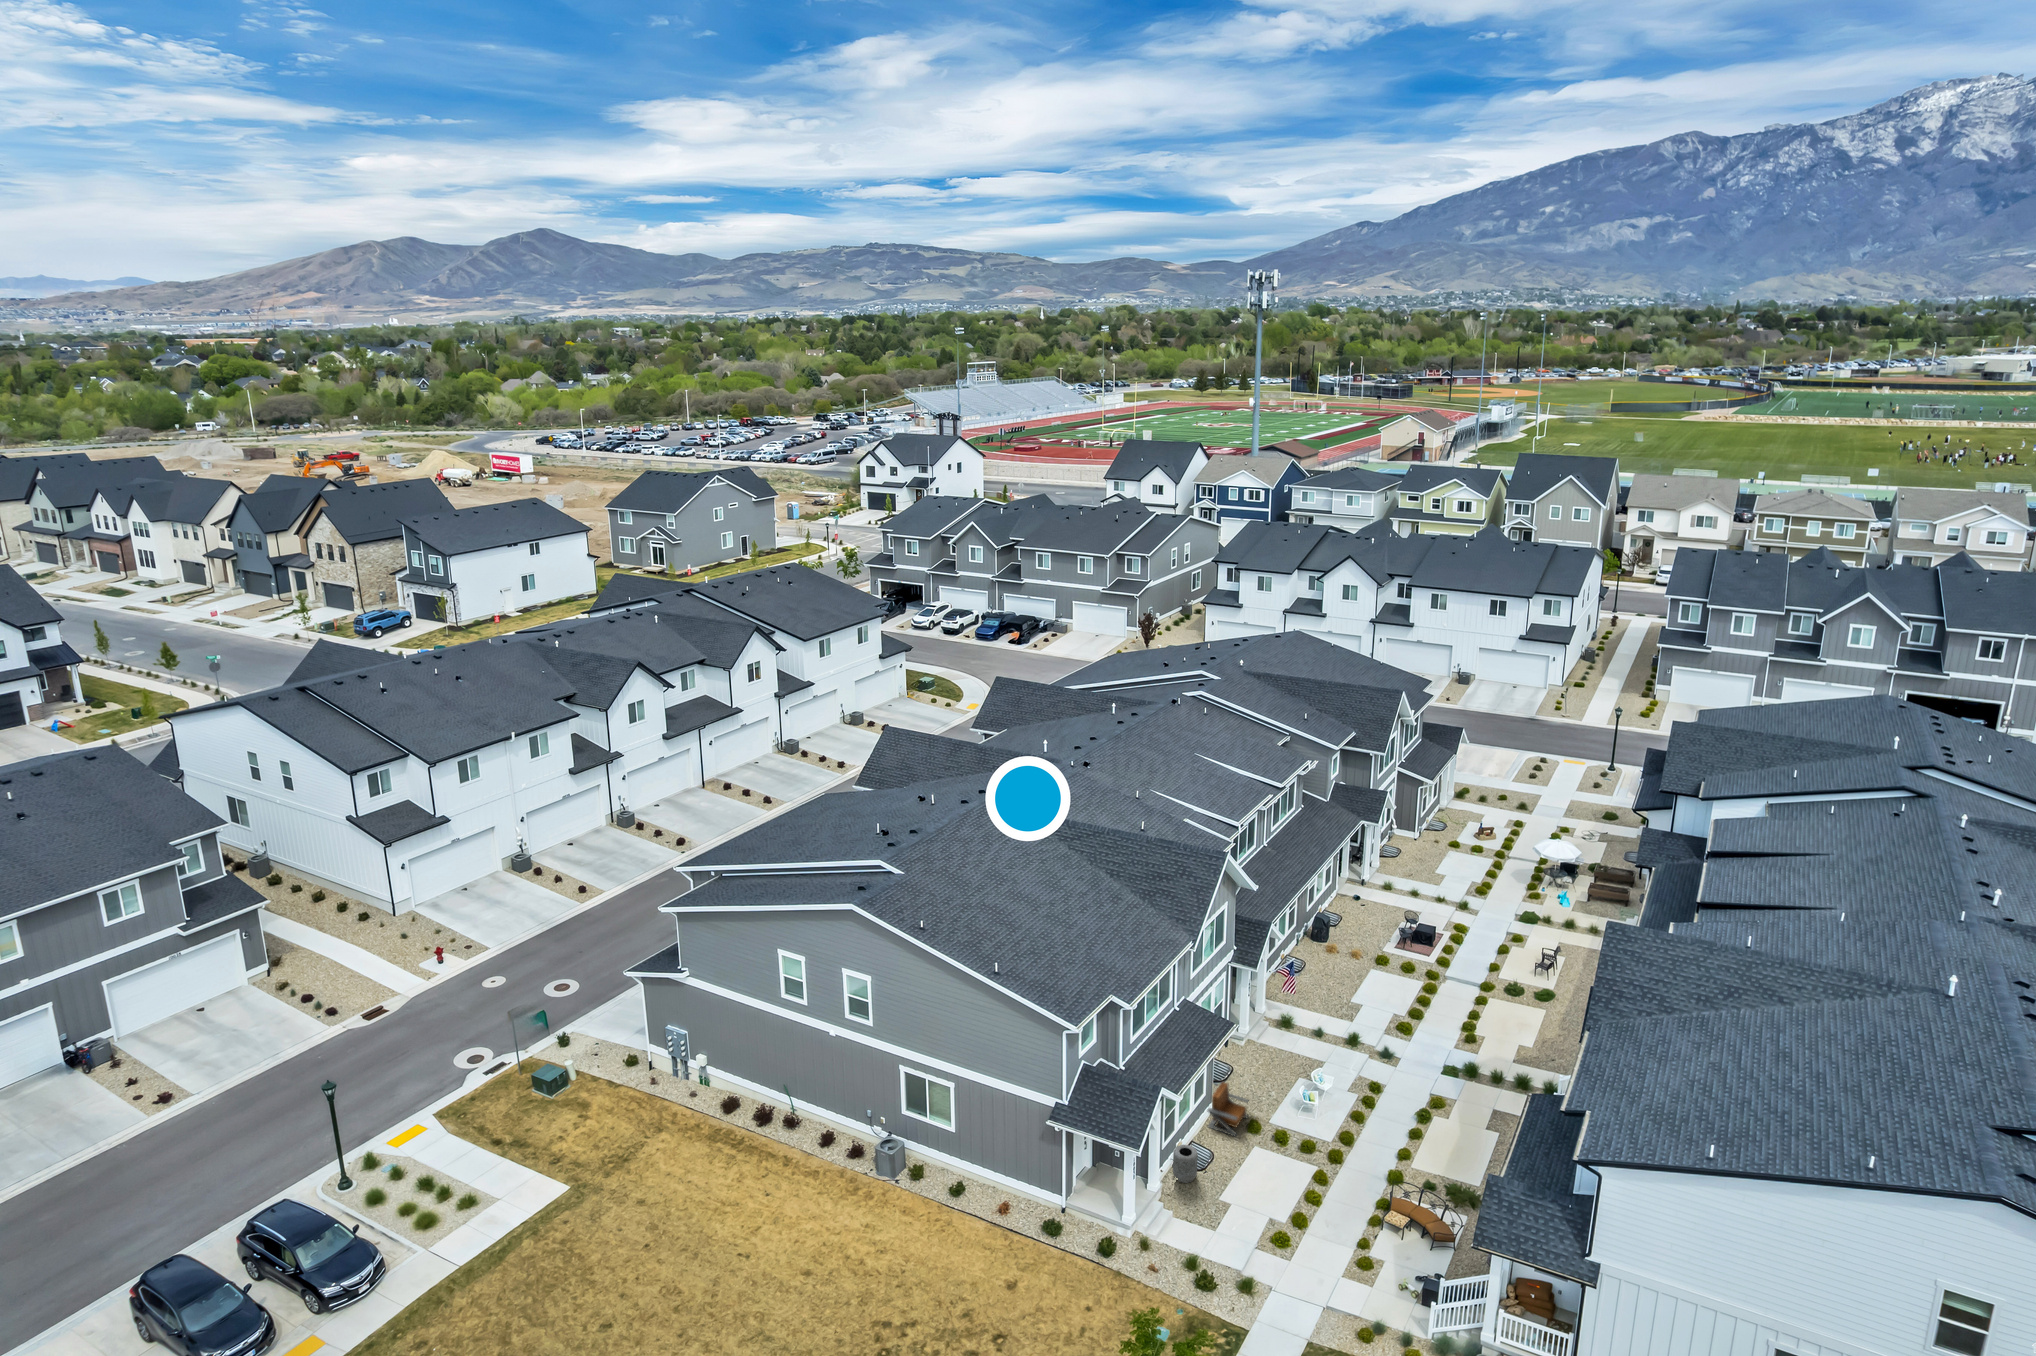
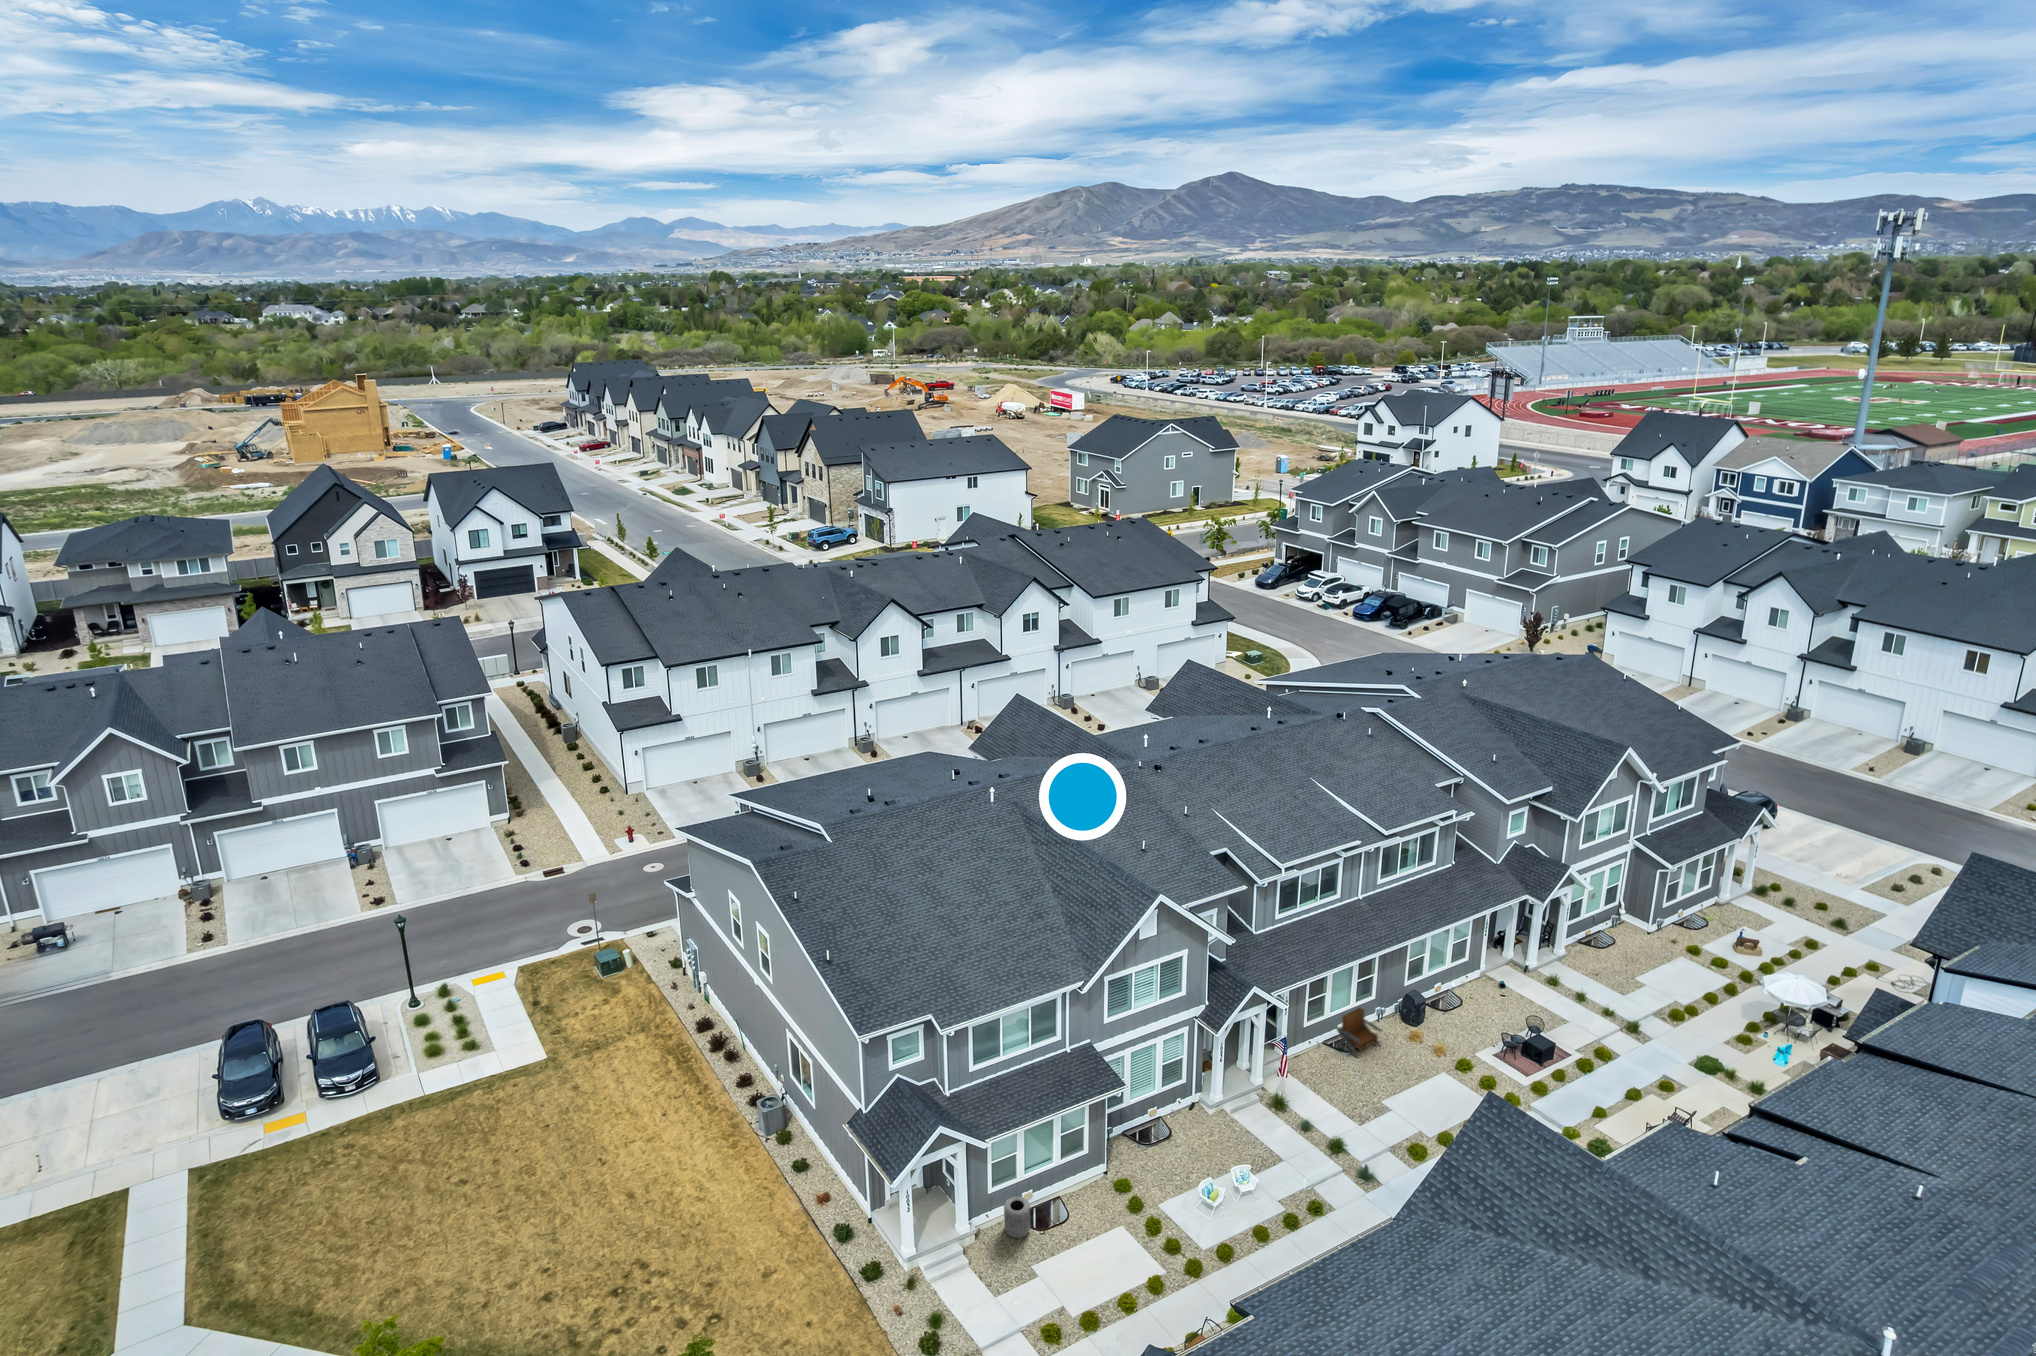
lounge chair: present [1208,1082,1248,1136] -> present [1336,1008,1381,1058]

